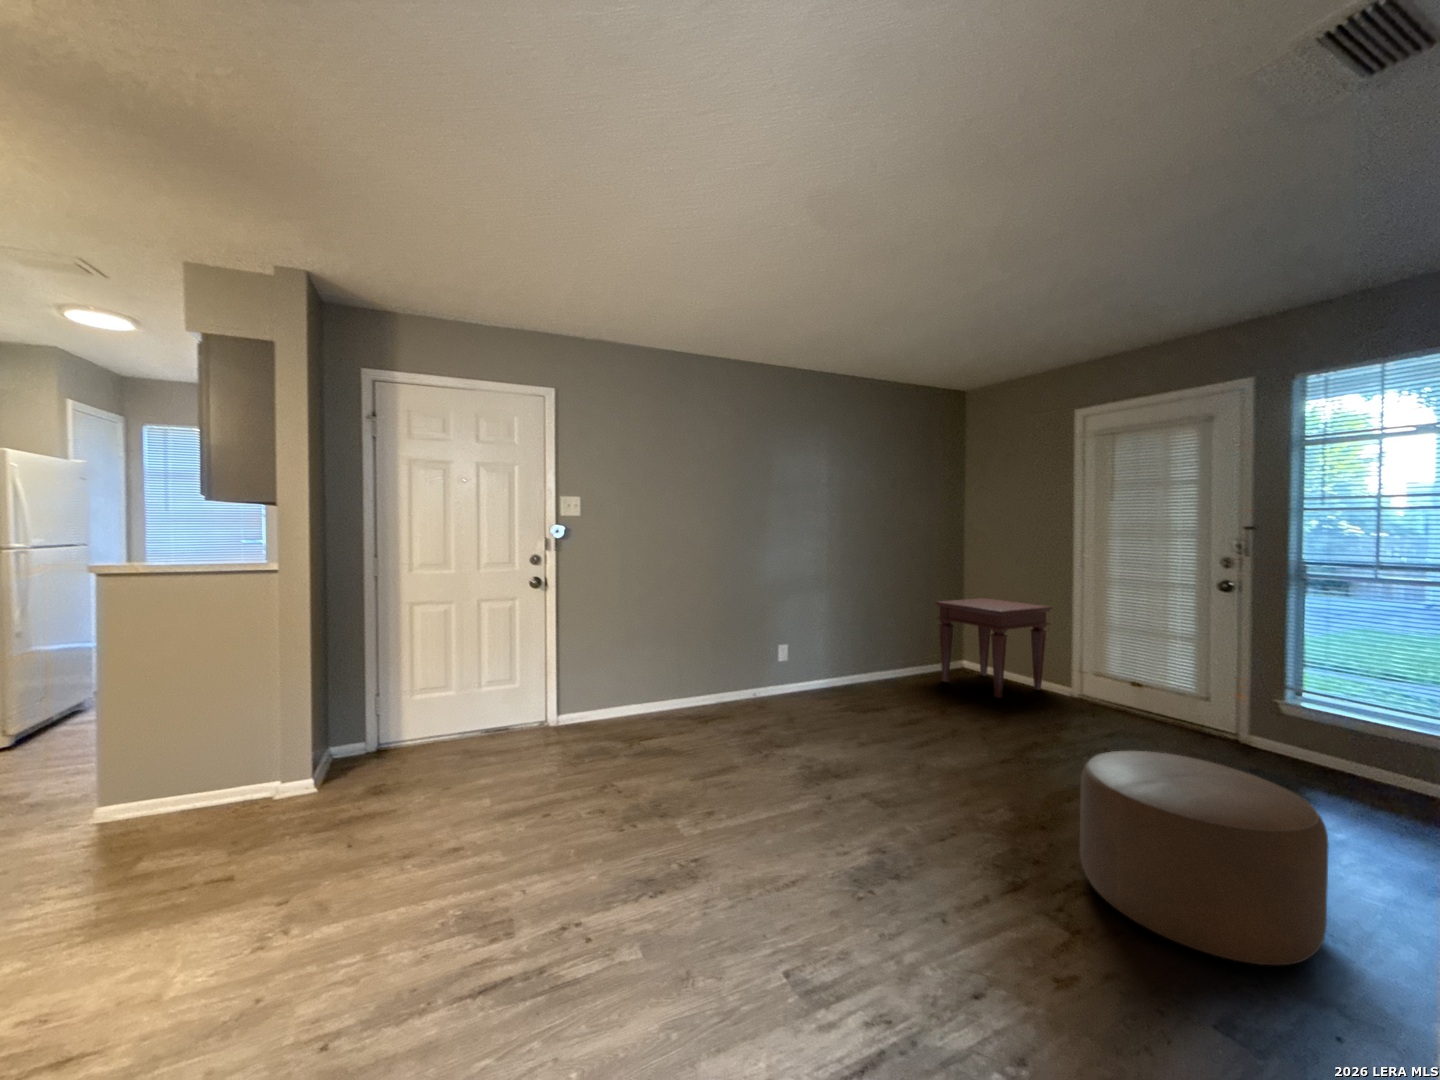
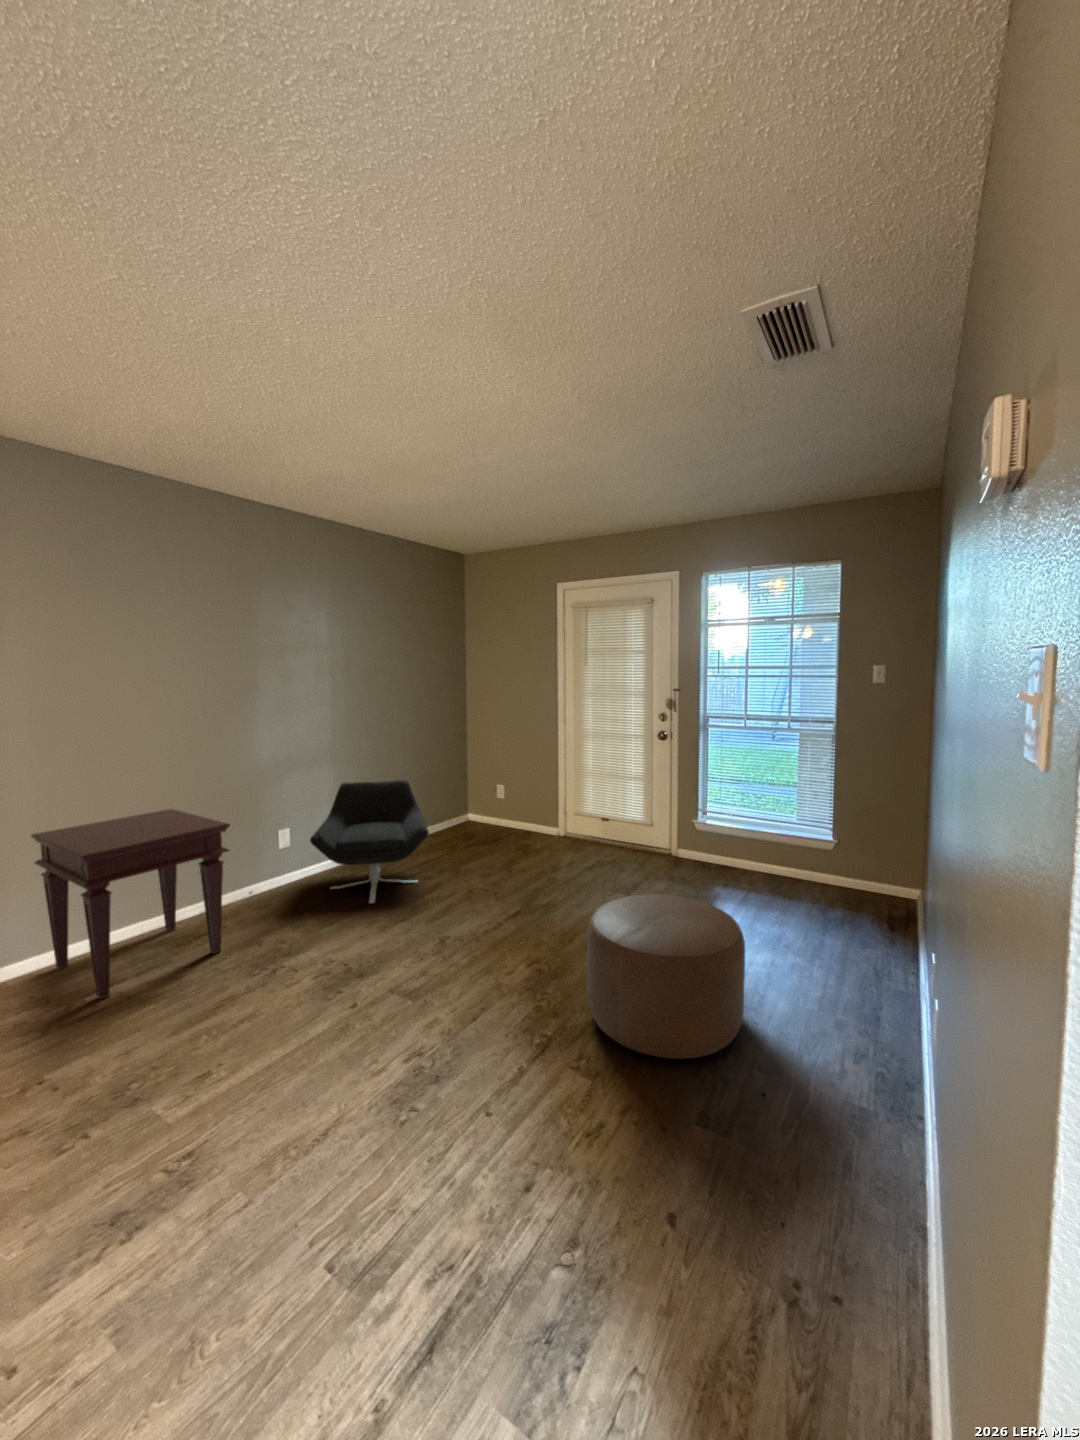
side table: present [935,598,1052,698] -> present [31,809,230,999]
lounge chair: none [806,609,916,720] -> present [310,780,429,903]

